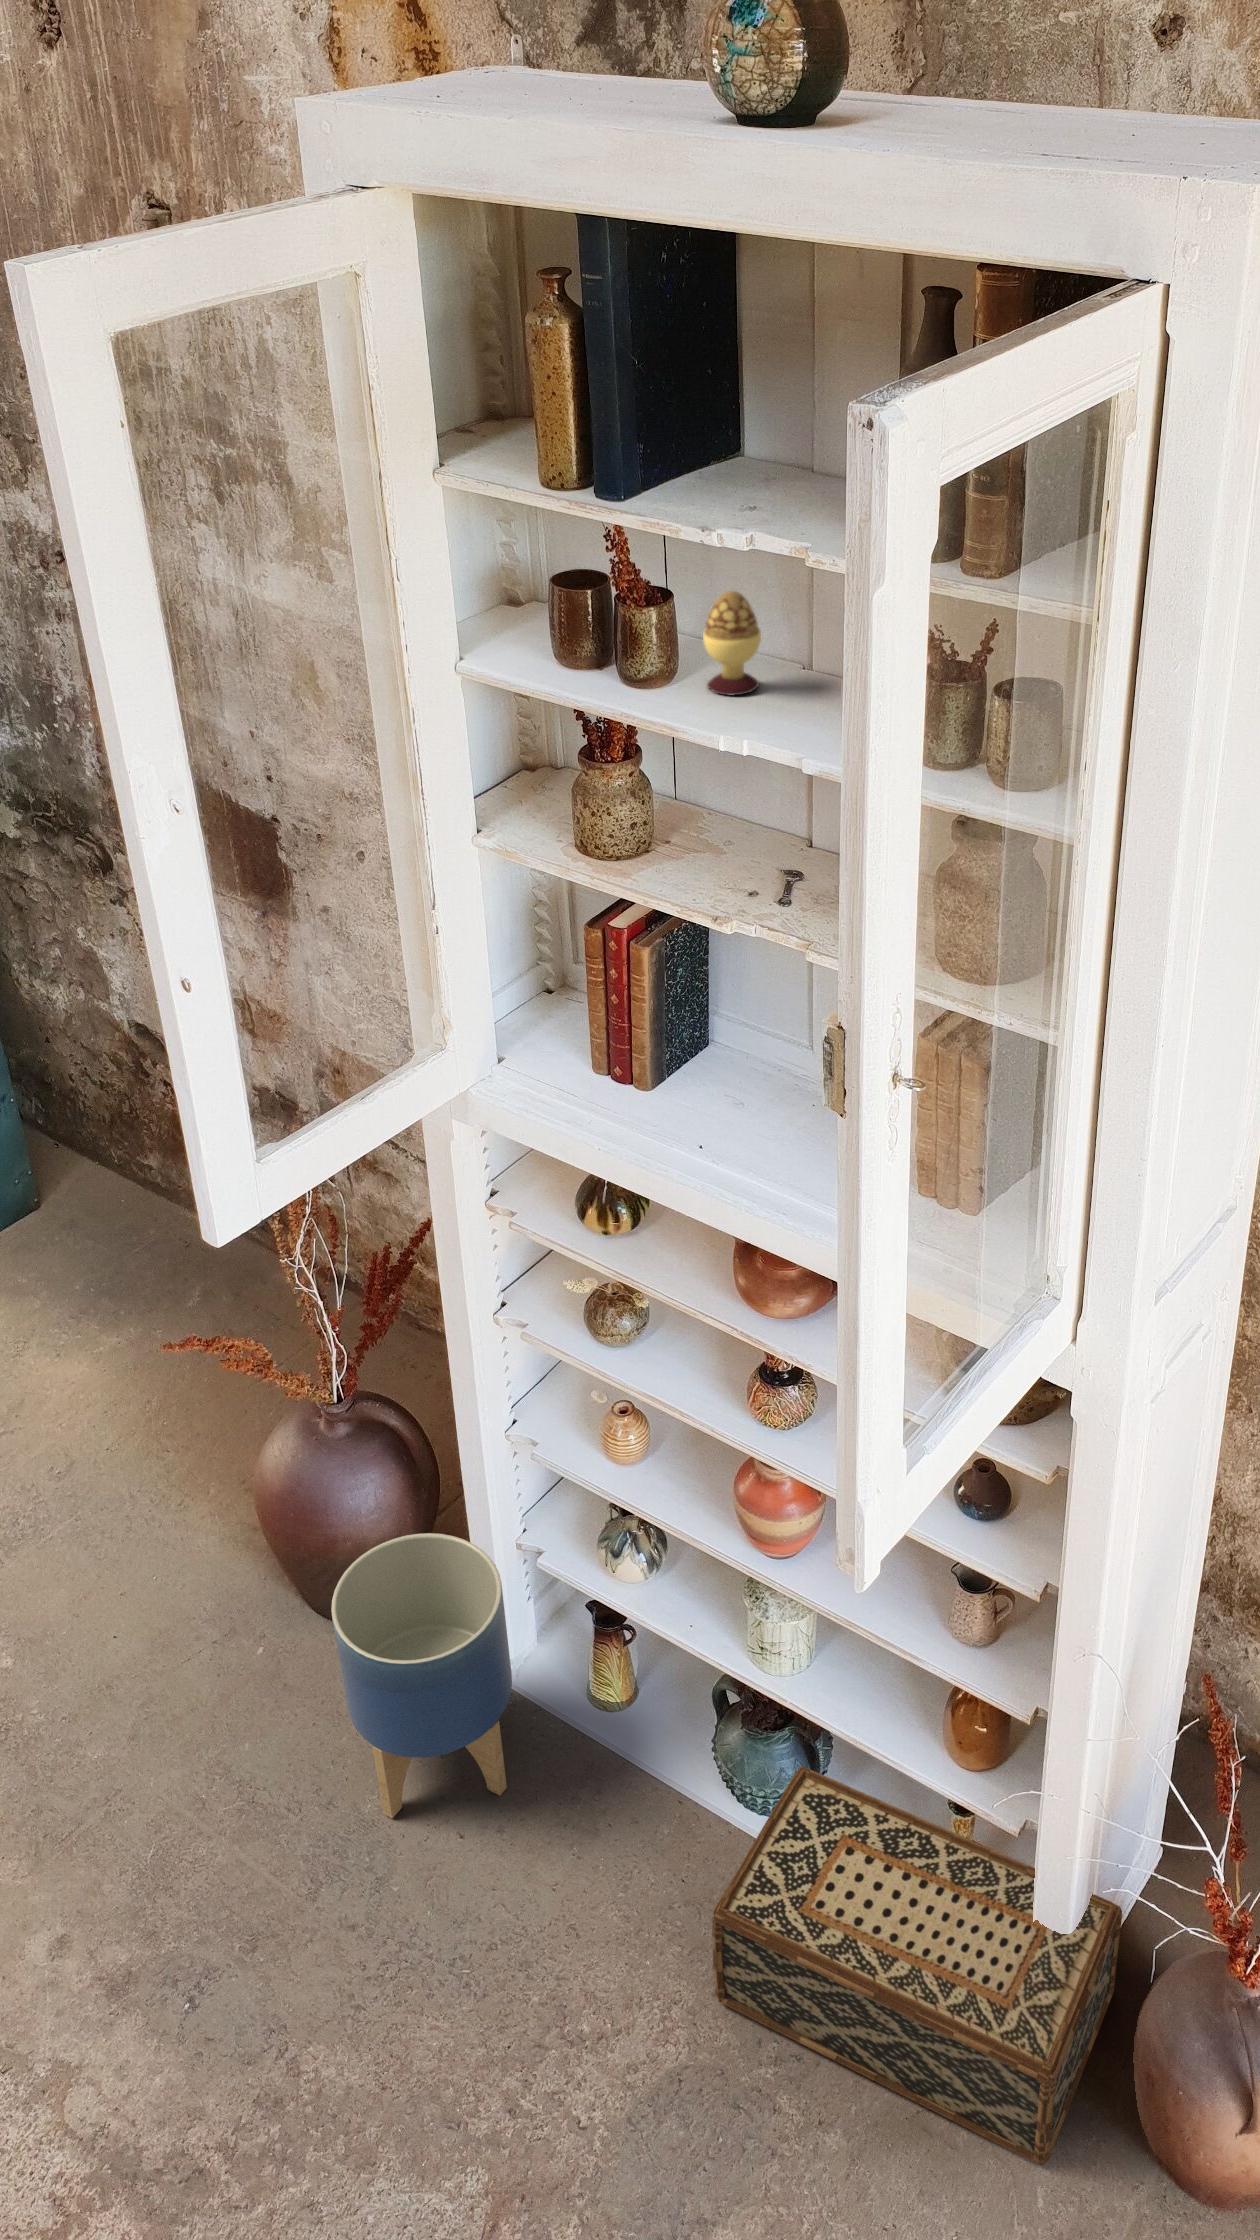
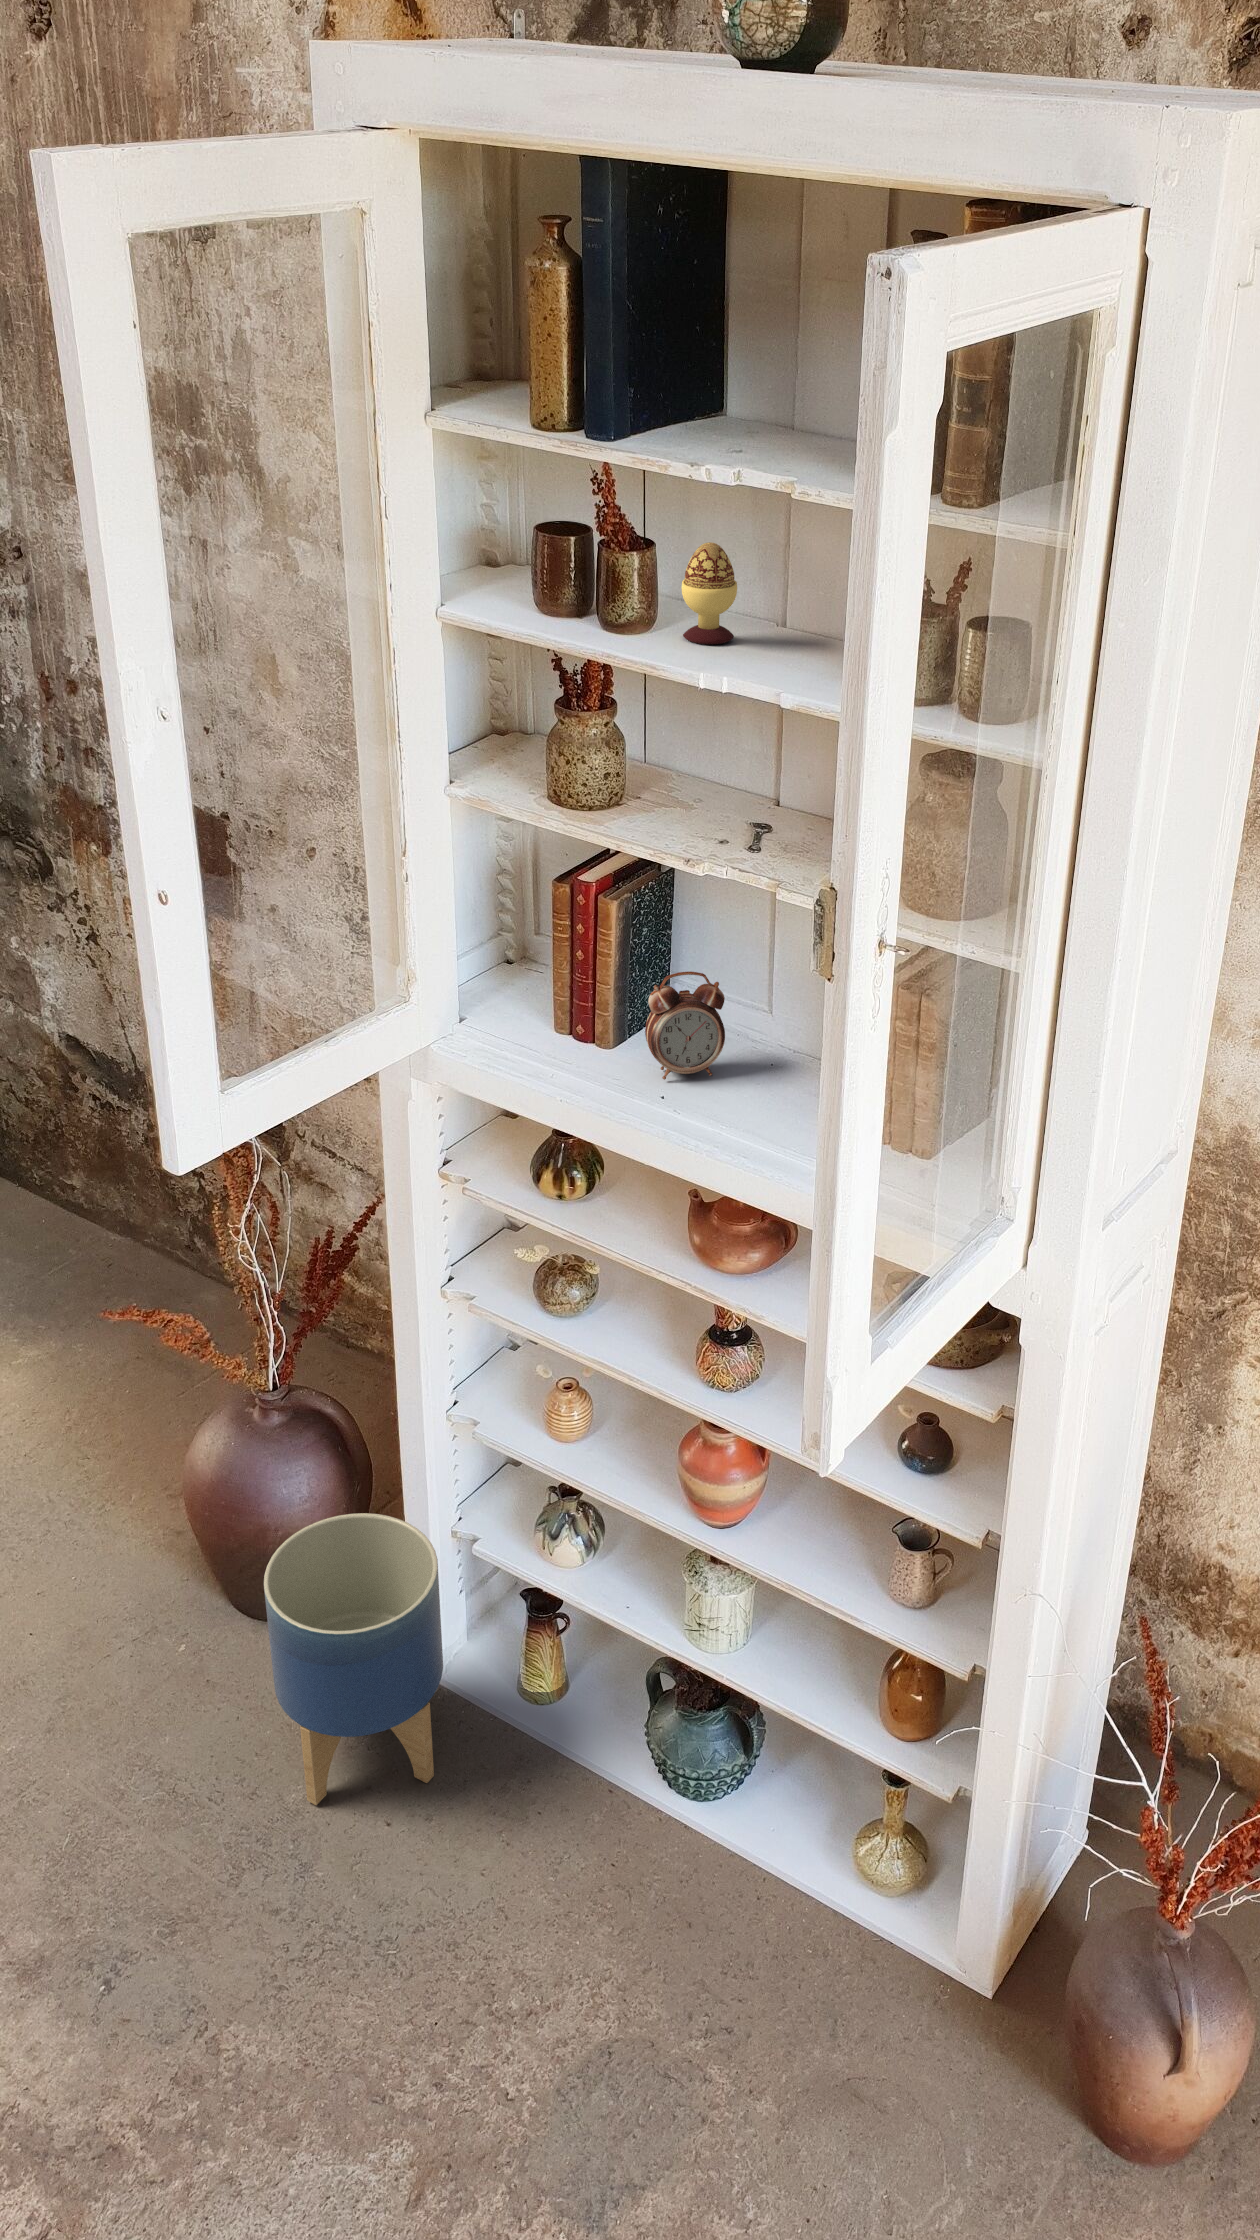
alarm clock: none [686,1015,767,1124] -> present [645,972,725,1080]
woven basket: present [712,1766,1122,2165] -> none [646,1741,1053,2126]

